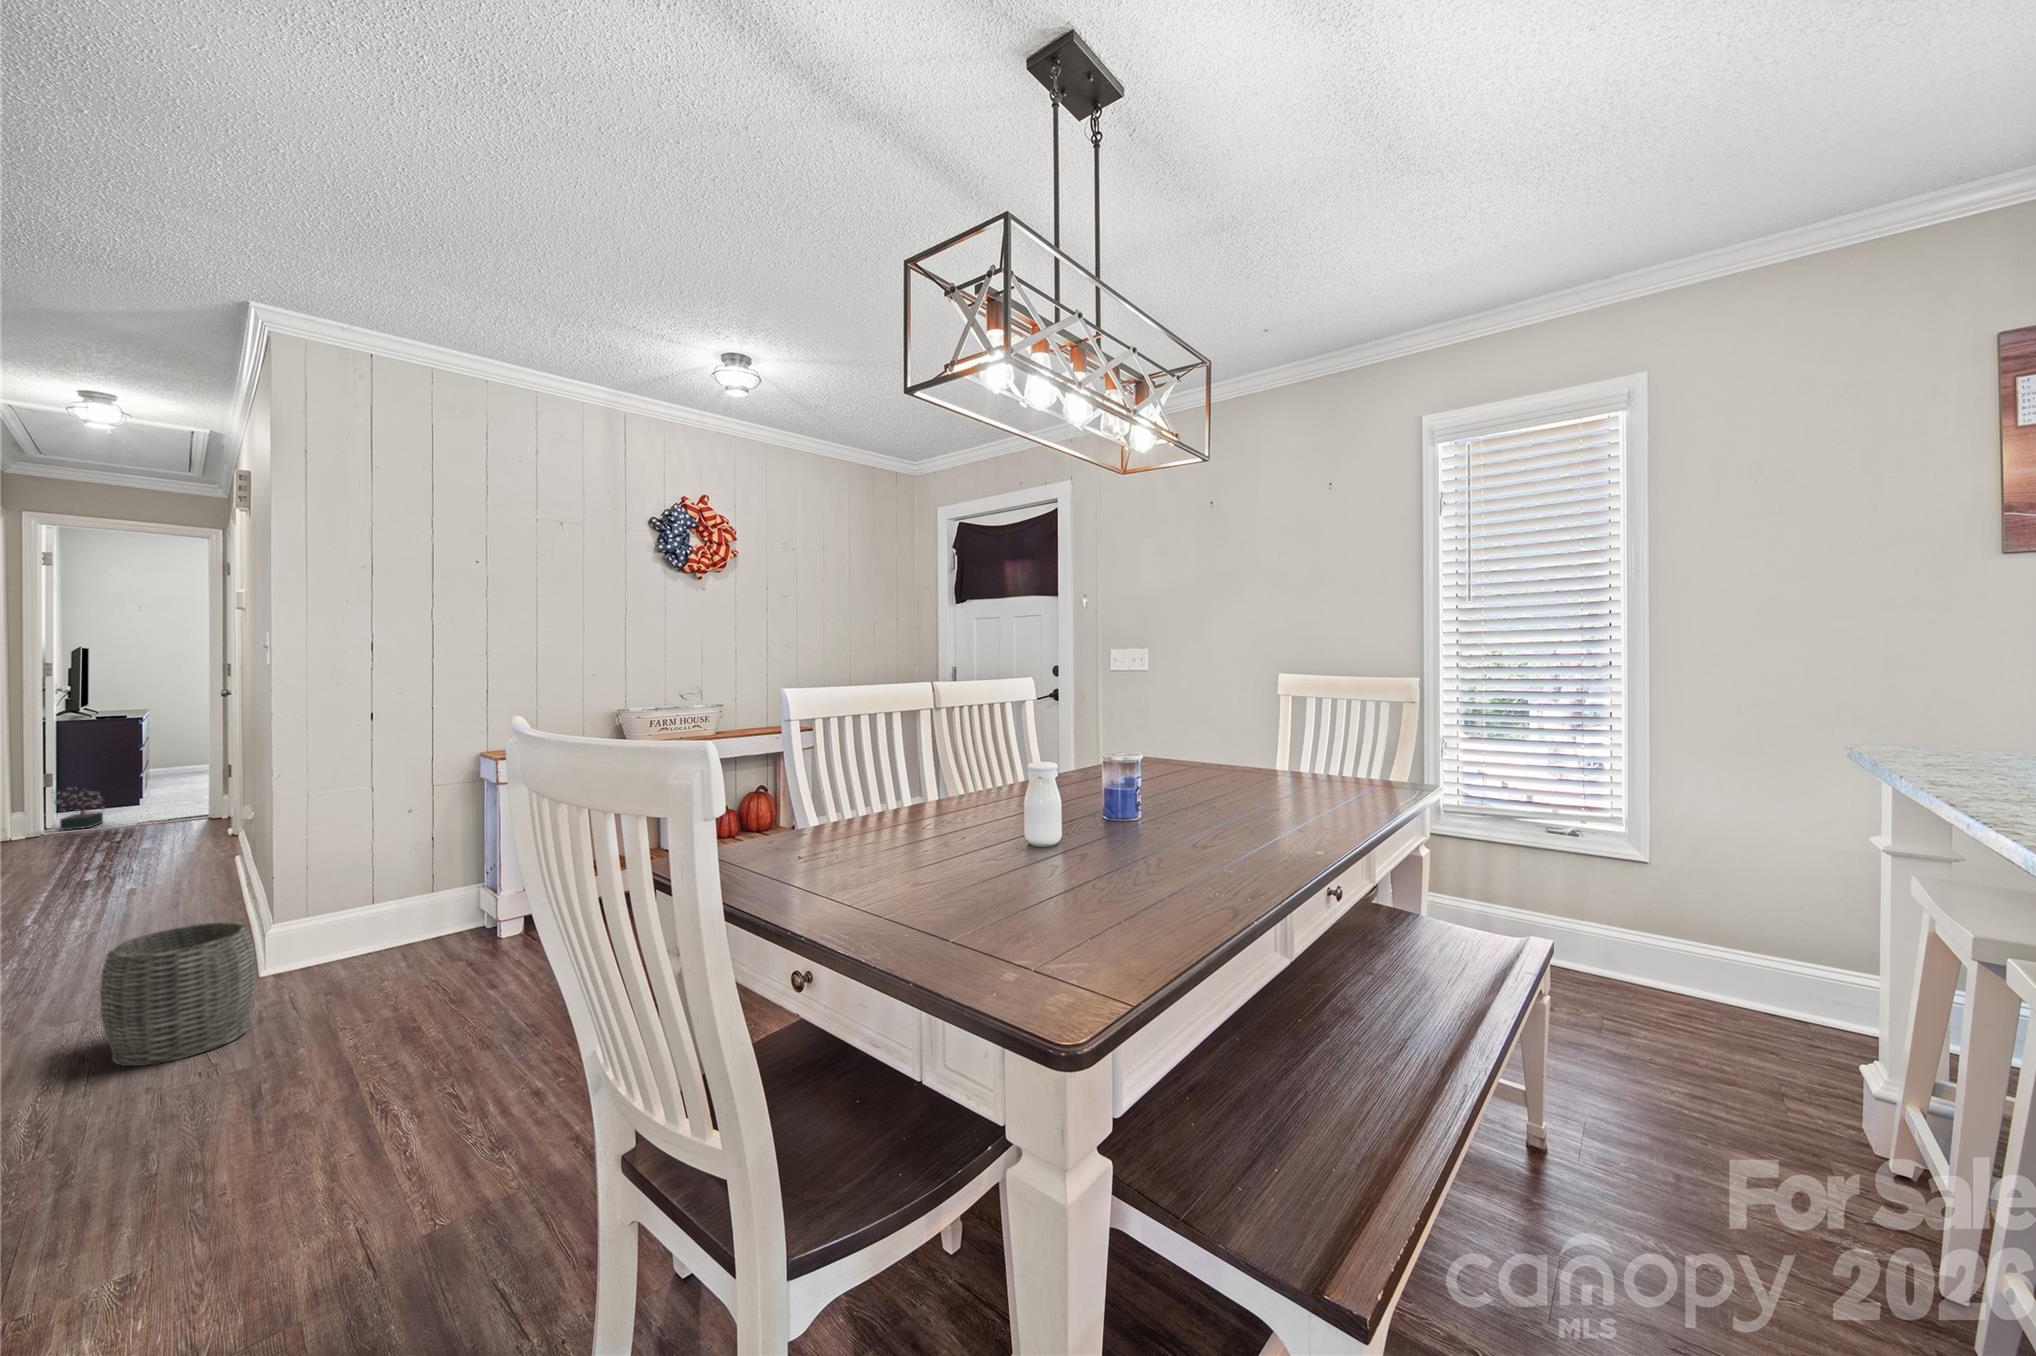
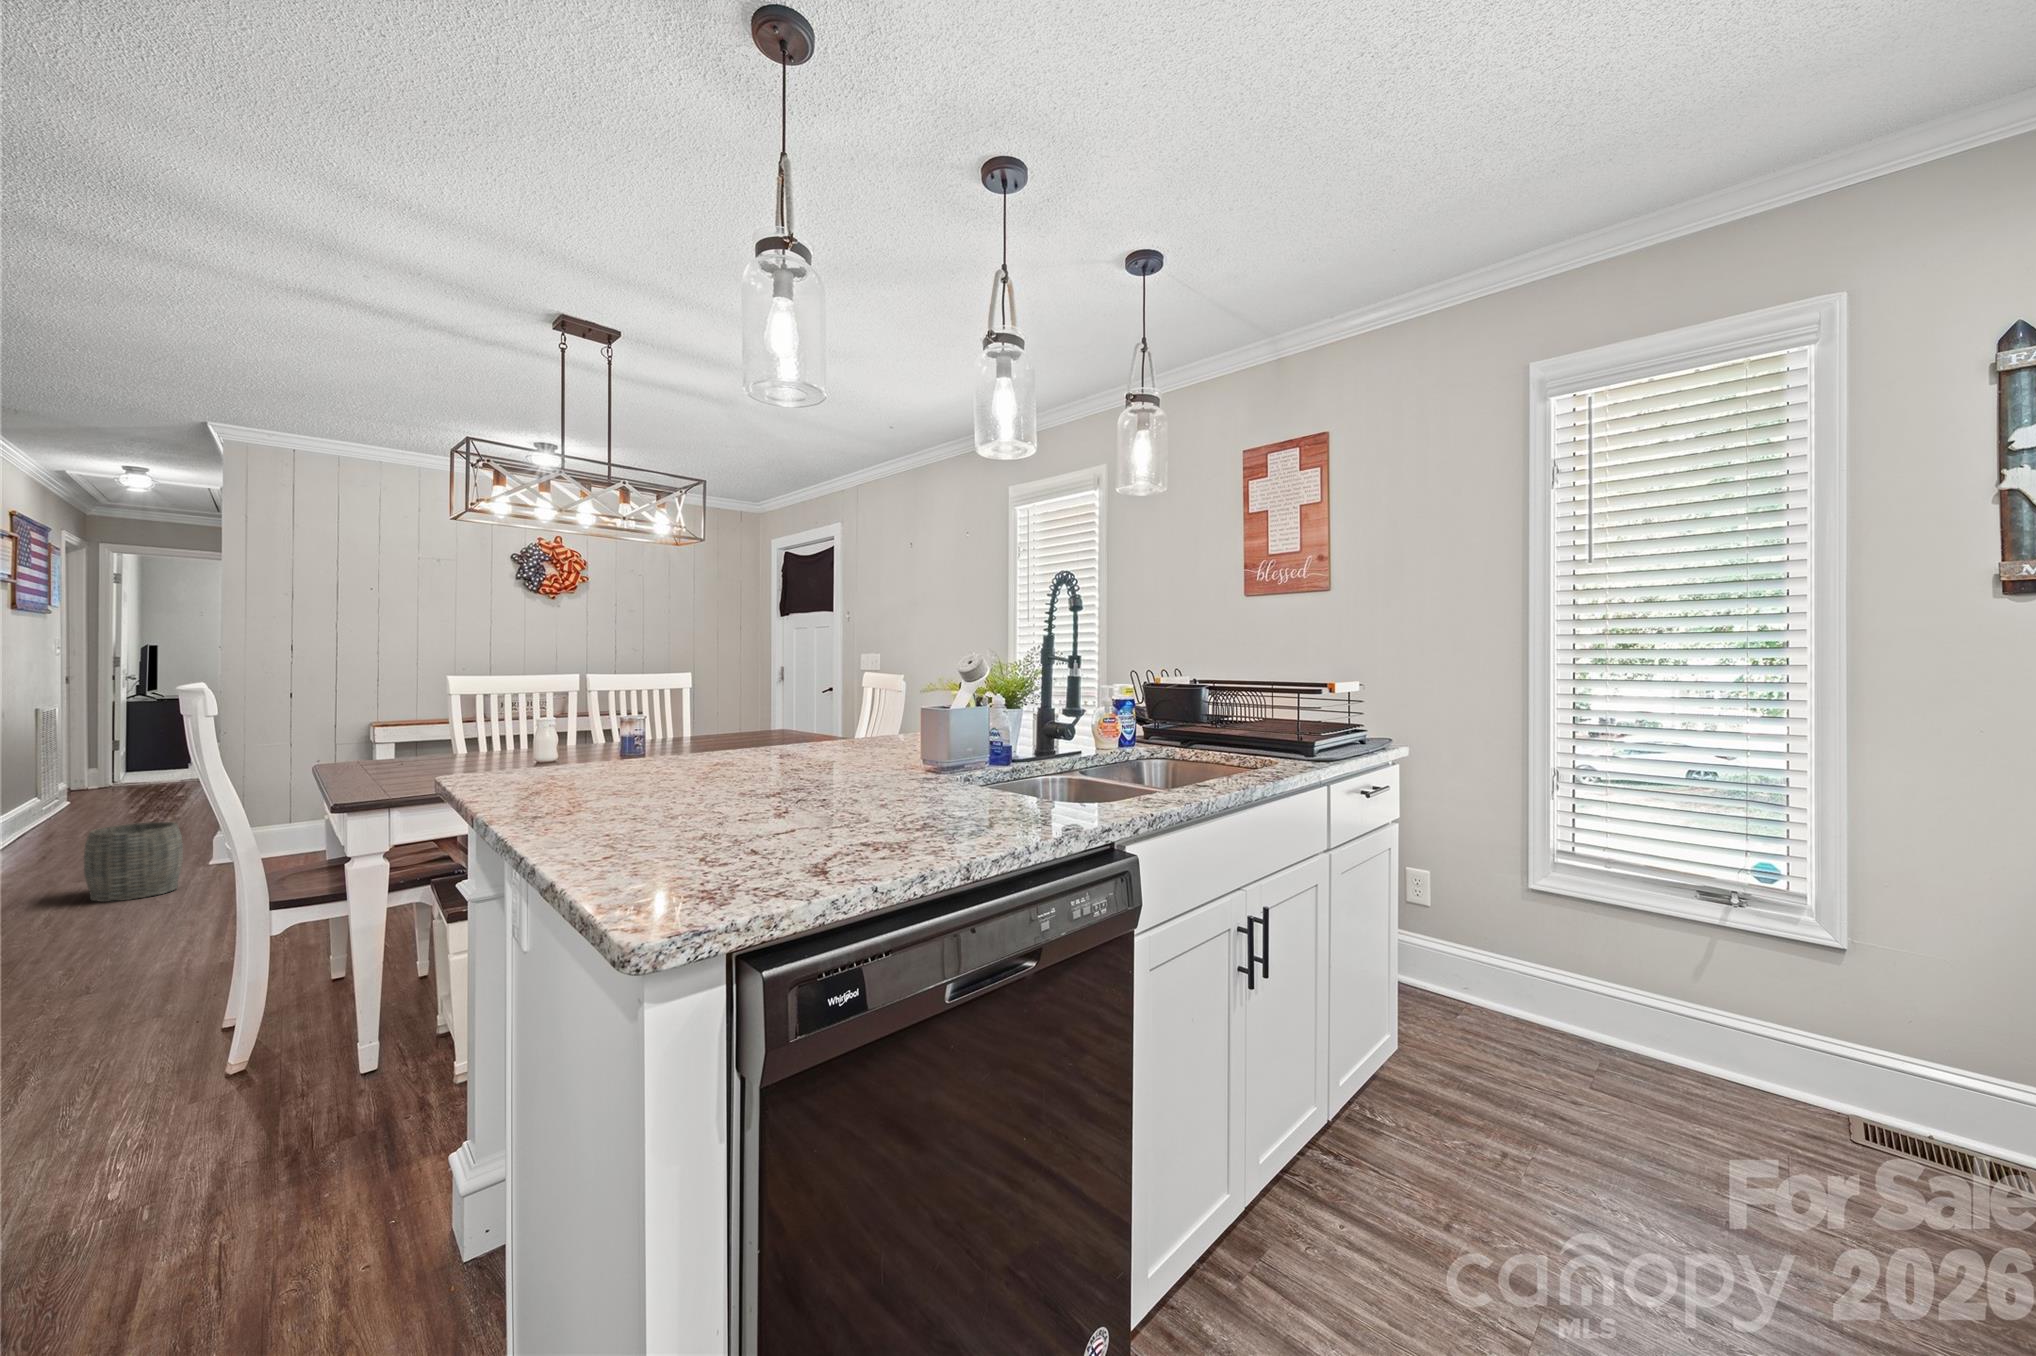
decorative plant: present [54,788,104,830] -> none [115,752,158,784]

